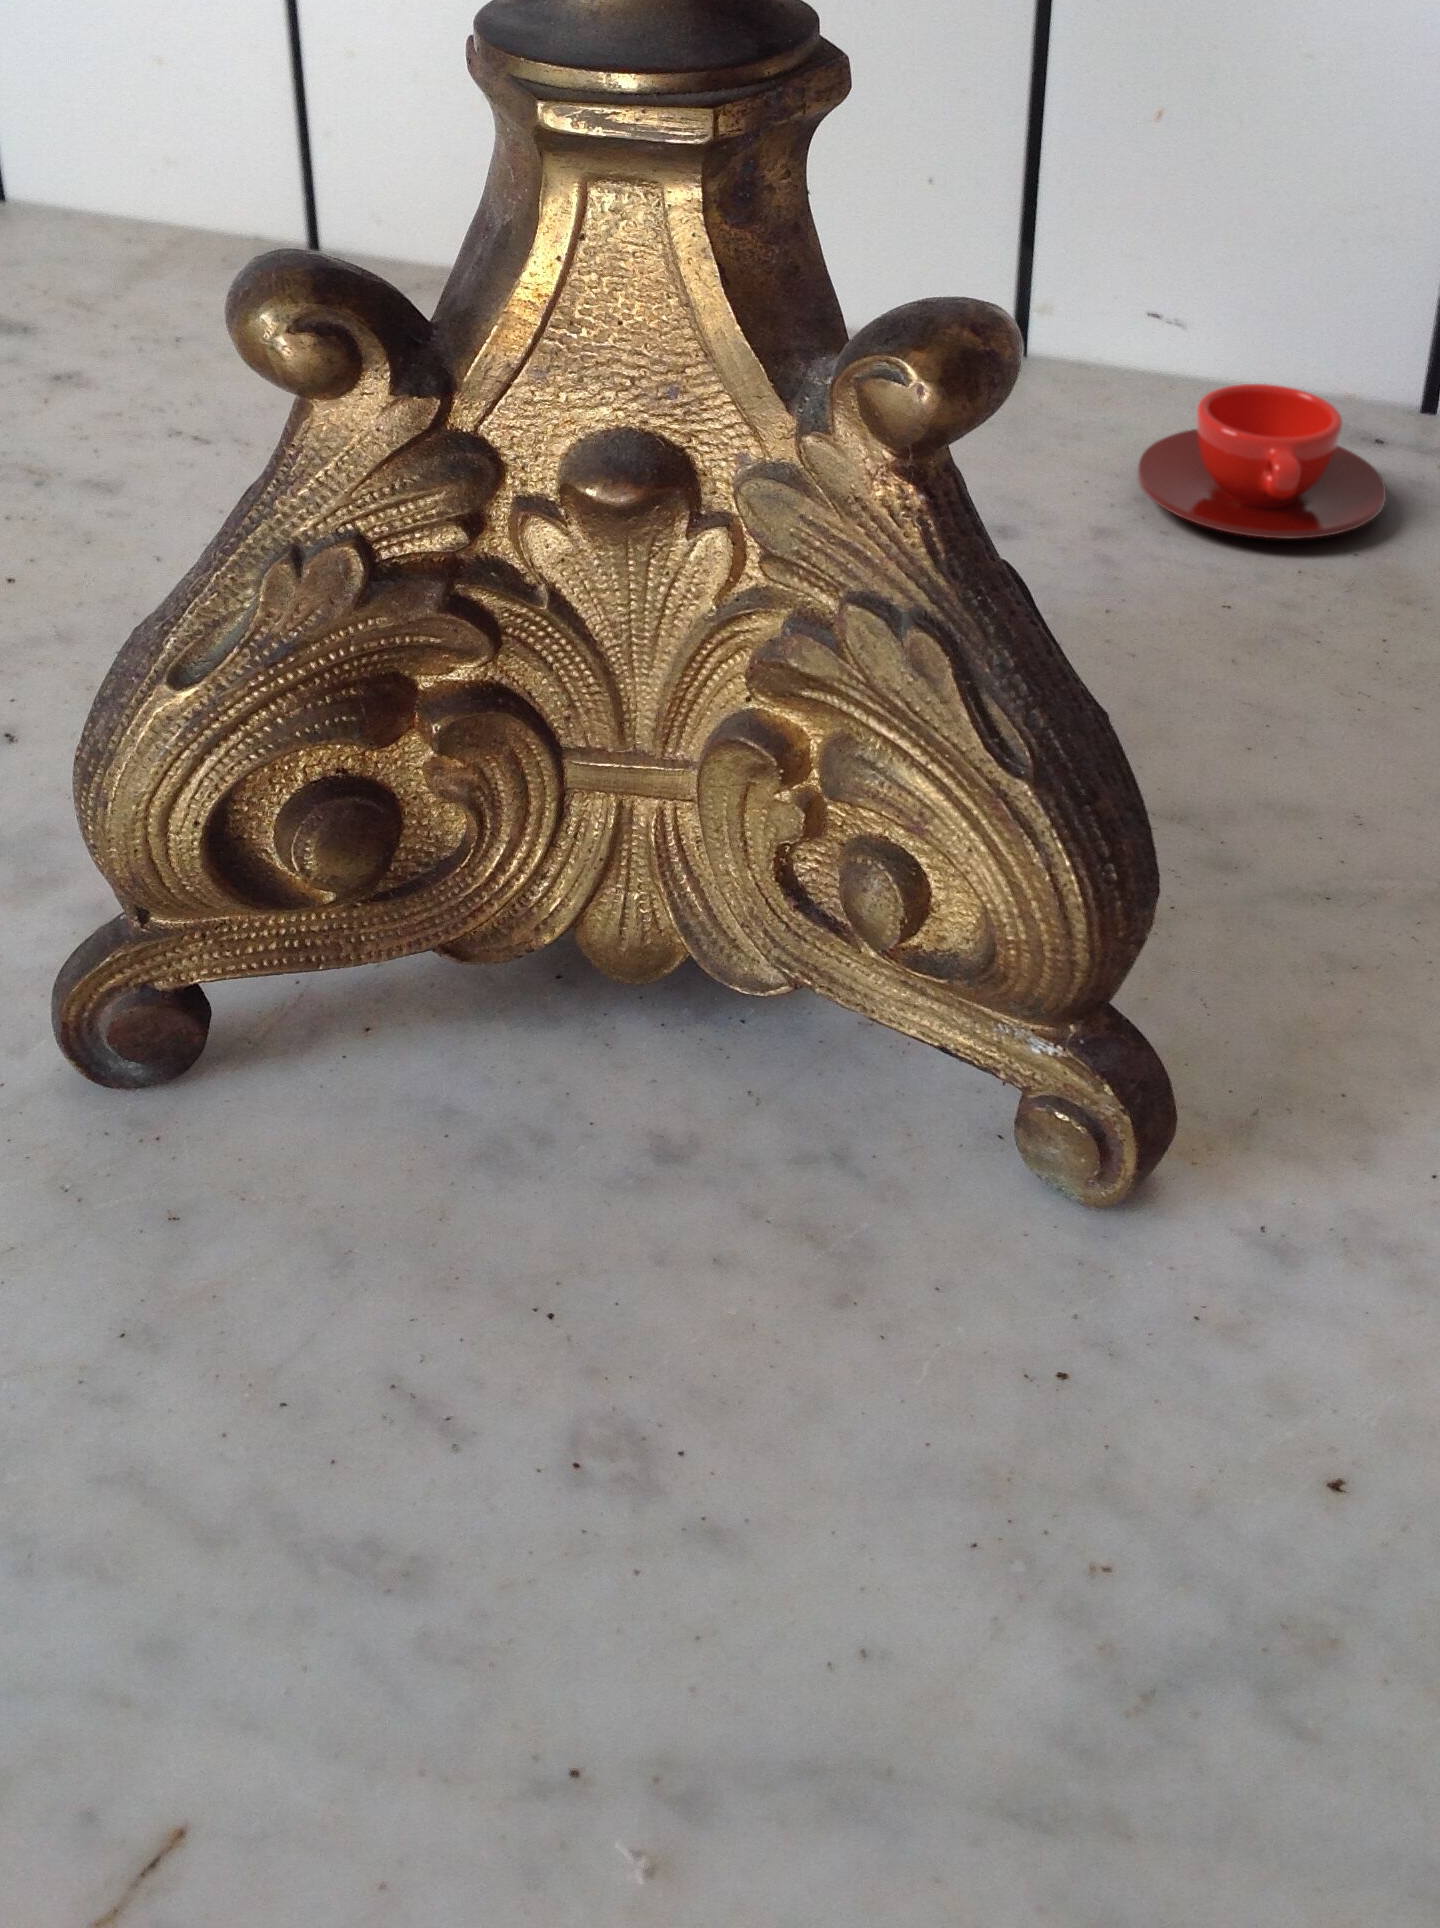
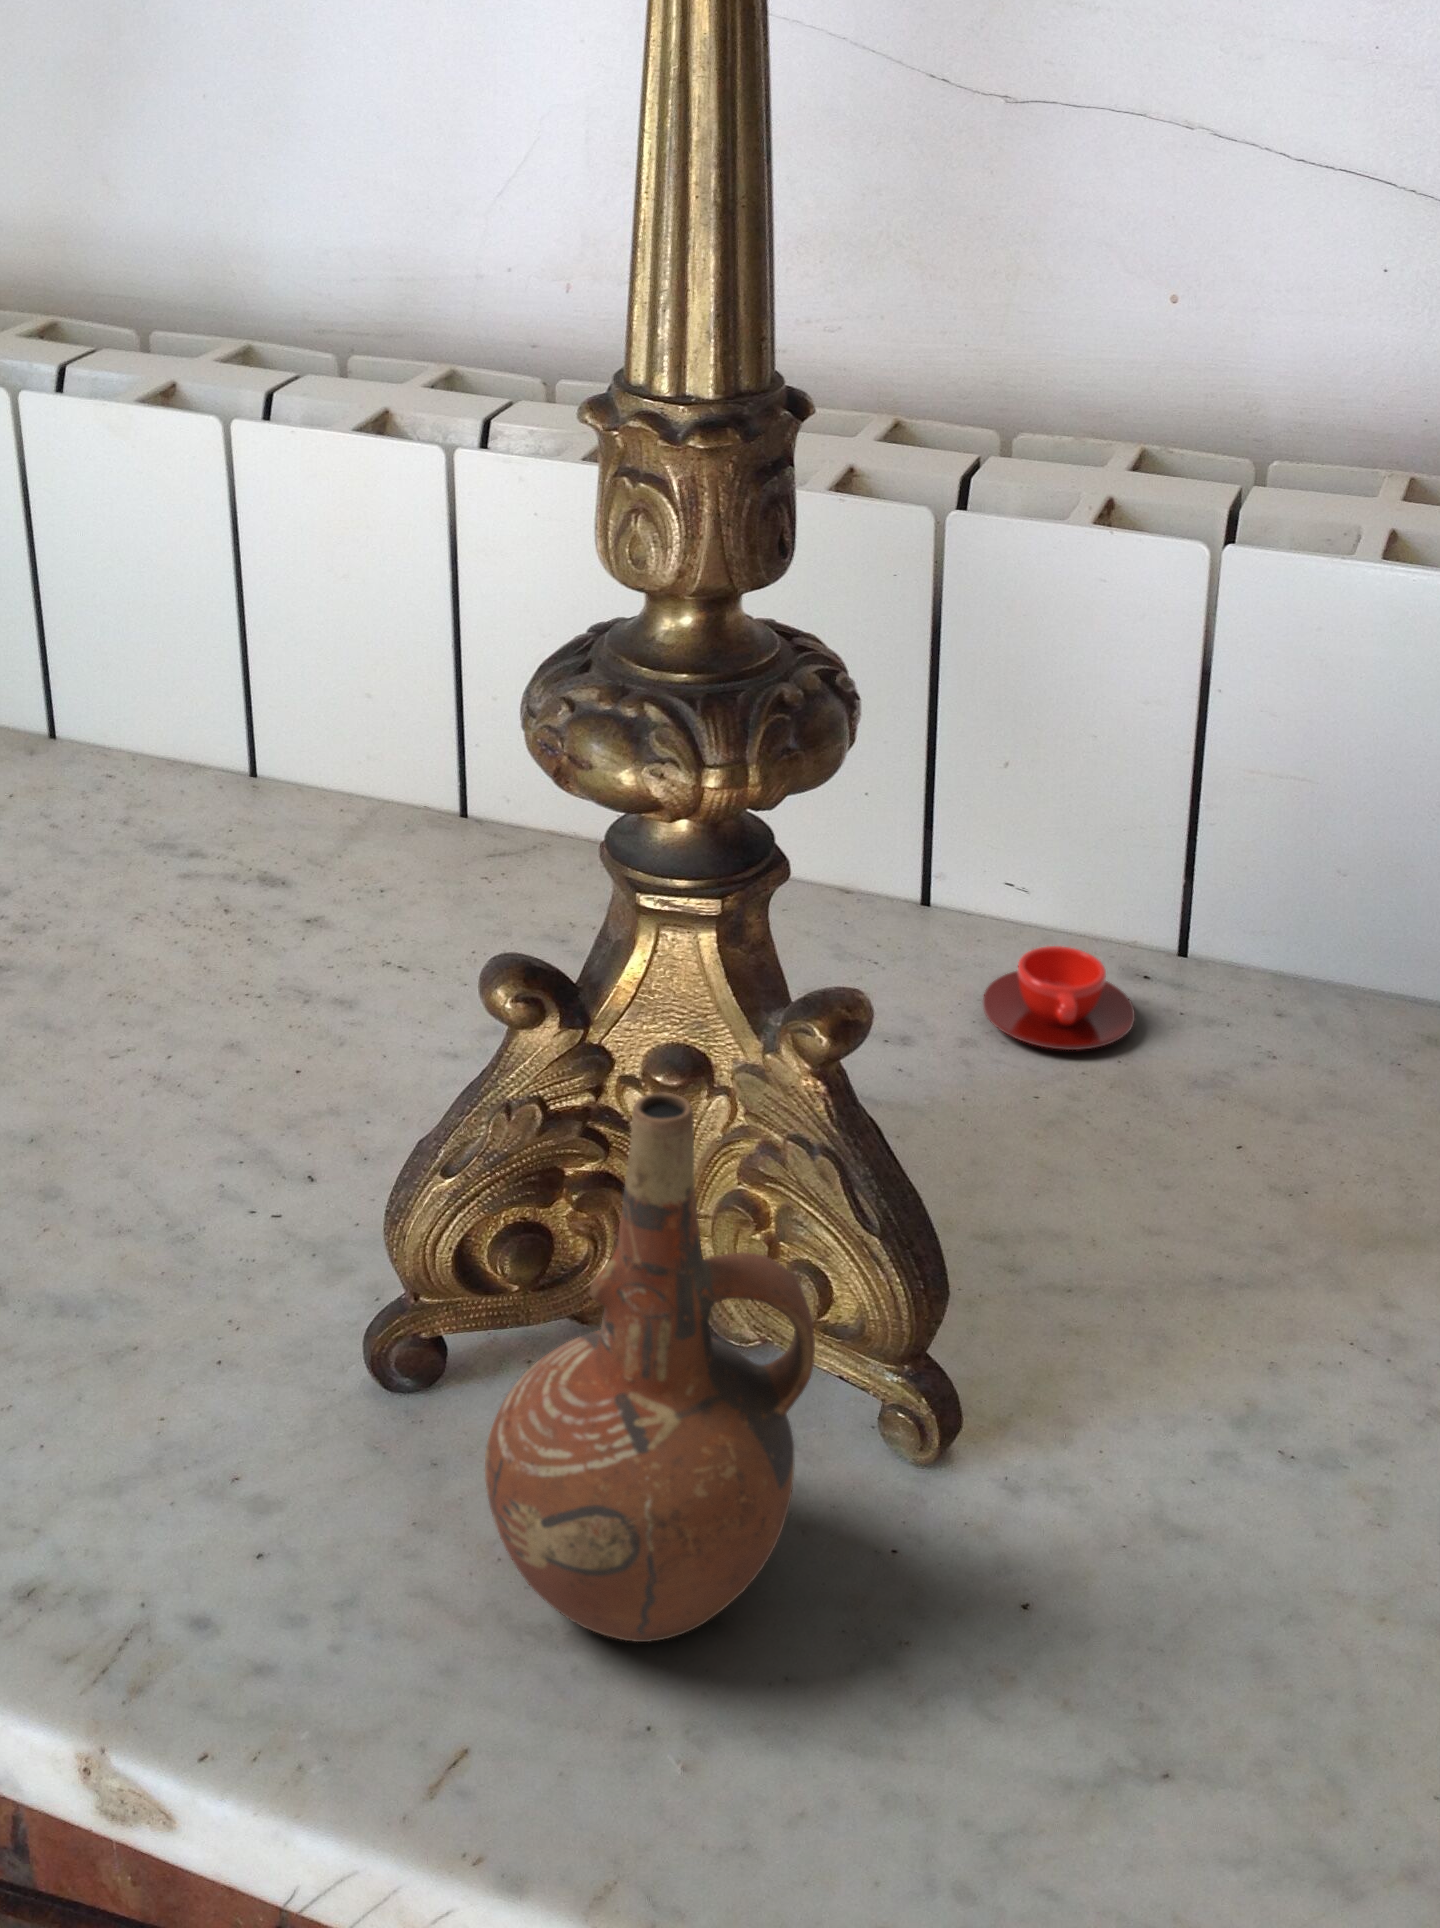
ceramic pitcher: none [220,411,922,1596] -> present [485,1093,815,1642]

